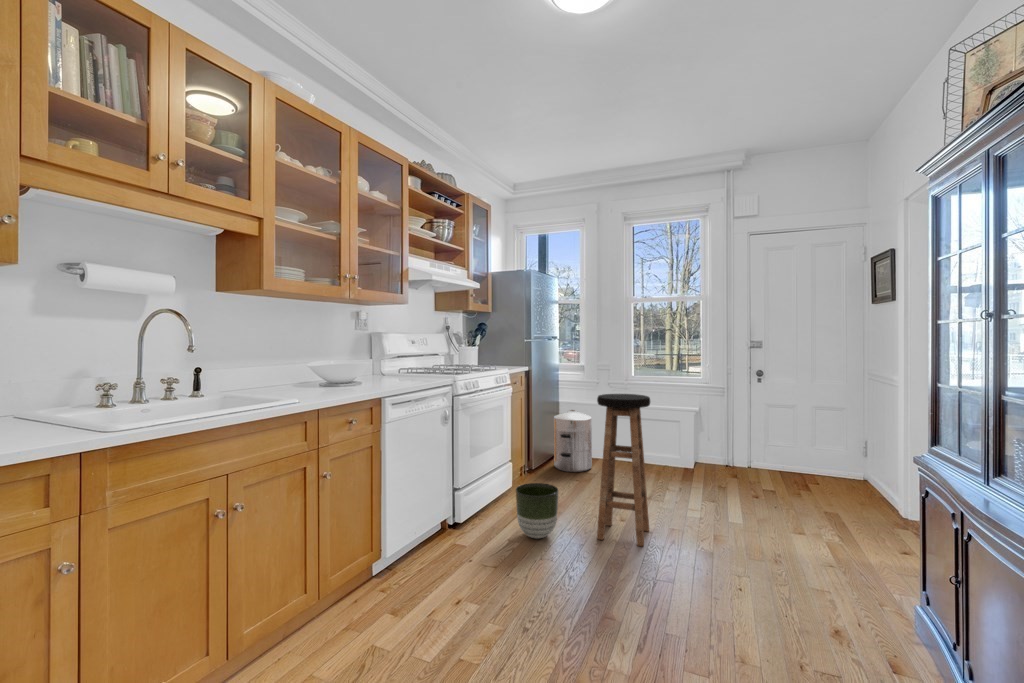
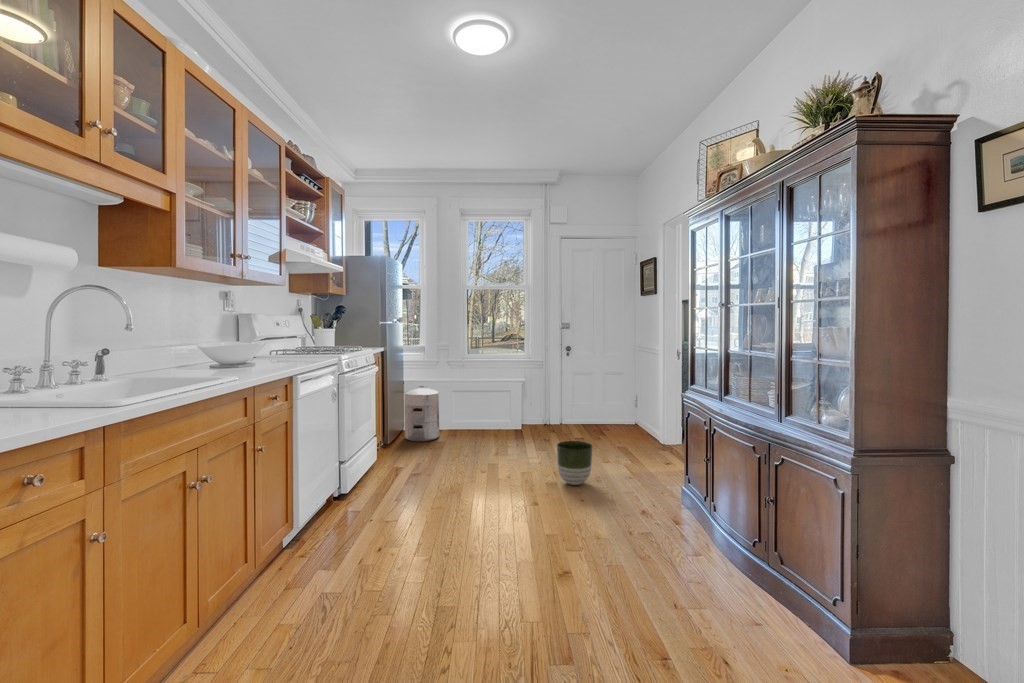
bar stool: present [597,394,650,546] -> none [468,366,510,487]
planter: present [516,483,558,539] -> present [557,441,592,485]

